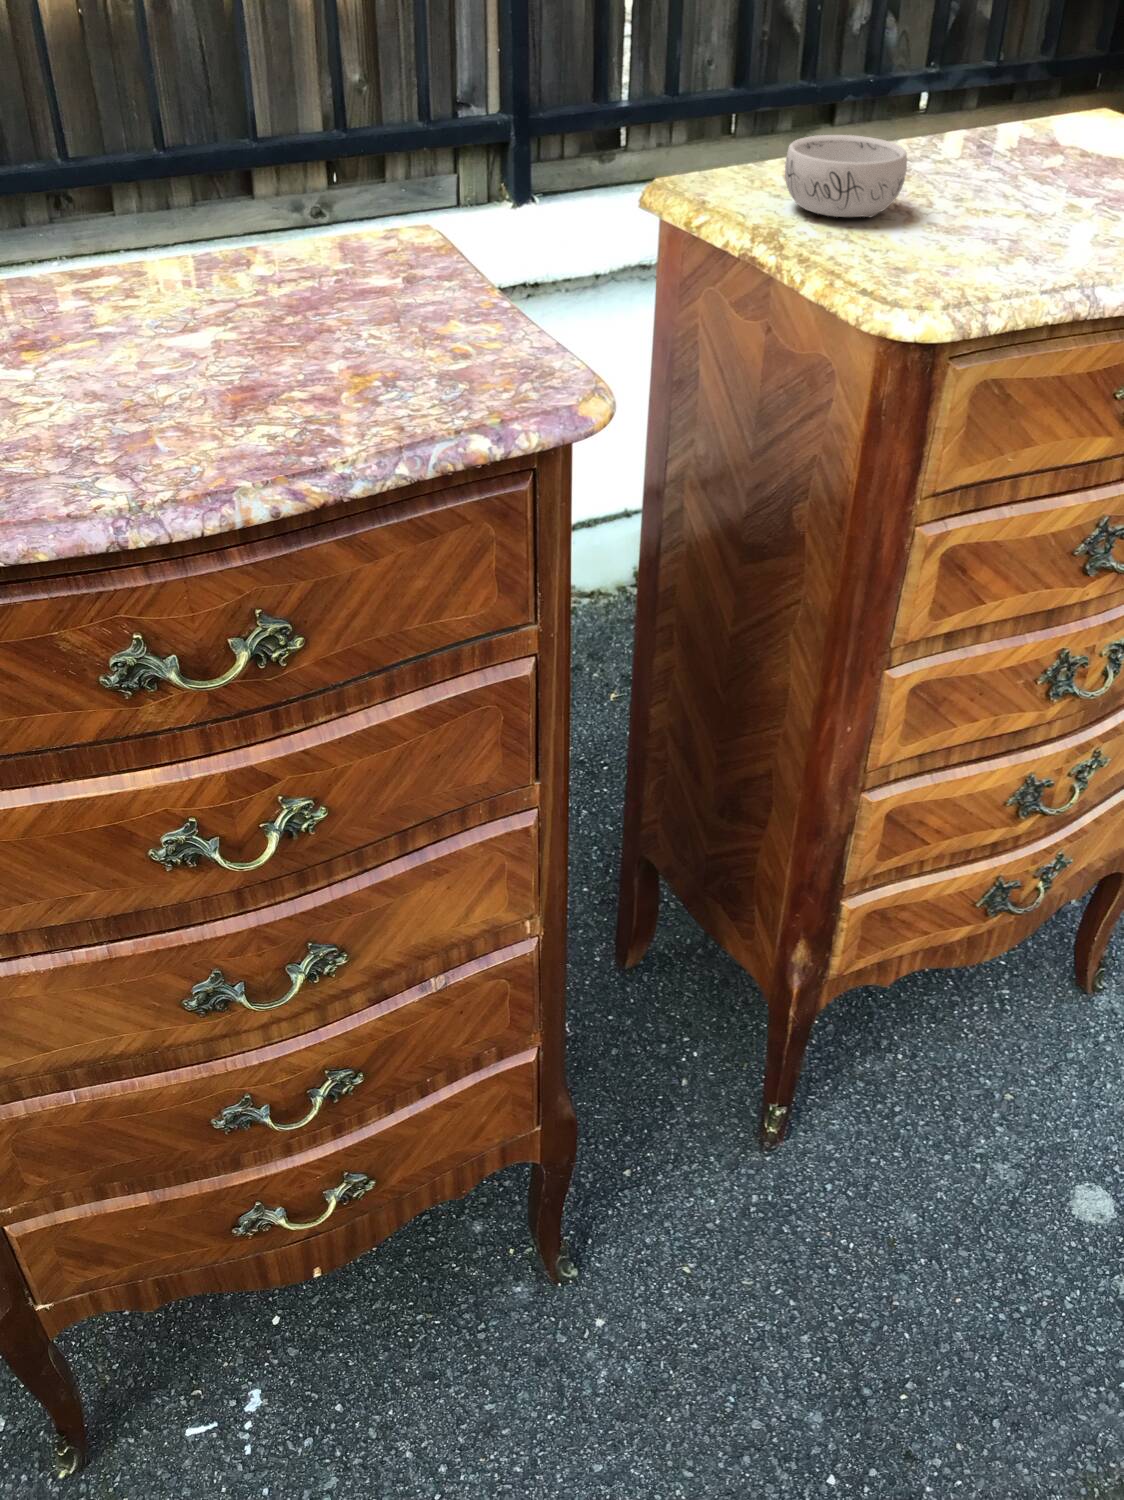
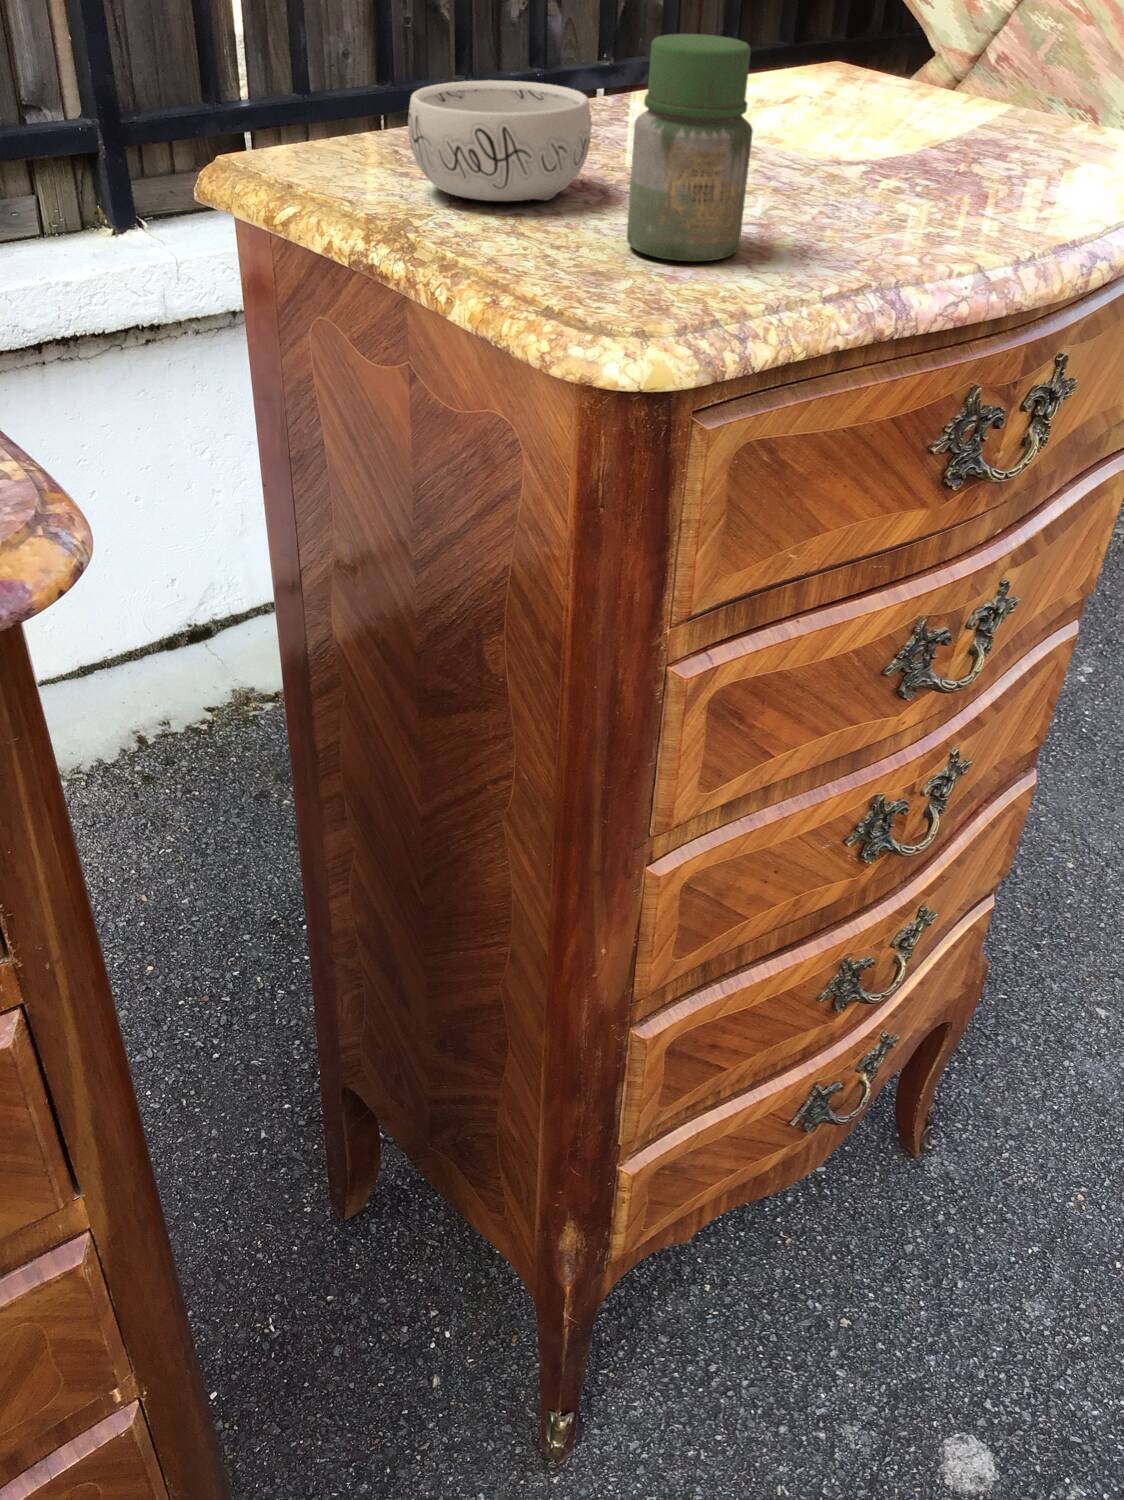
jar: none [921,122,1011,265] -> present [627,34,753,261]

